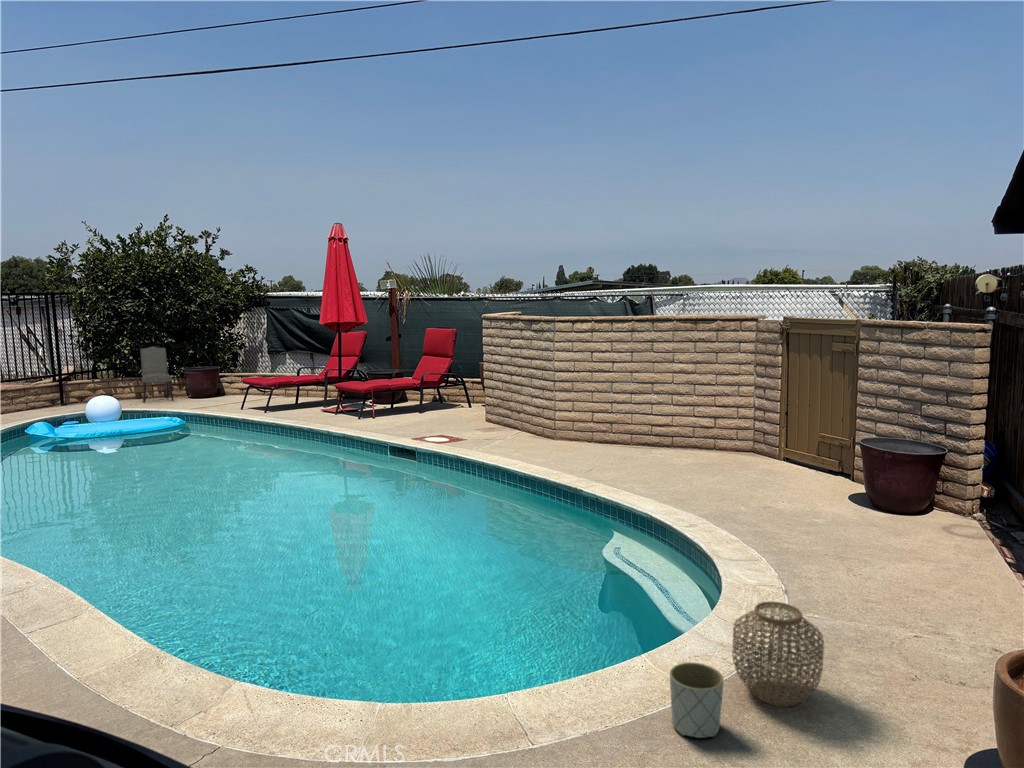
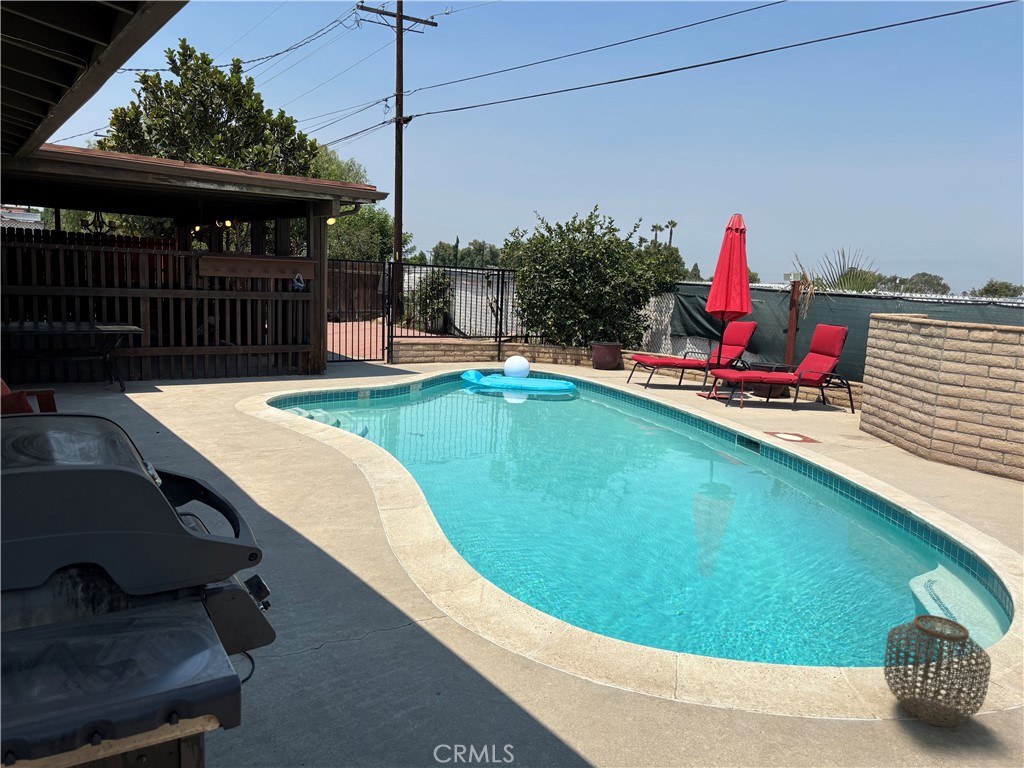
chair: present [140,347,174,403] -> none [556,320,581,369]
planter: present [670,663,723,738] -> none [788,638,844,711]

